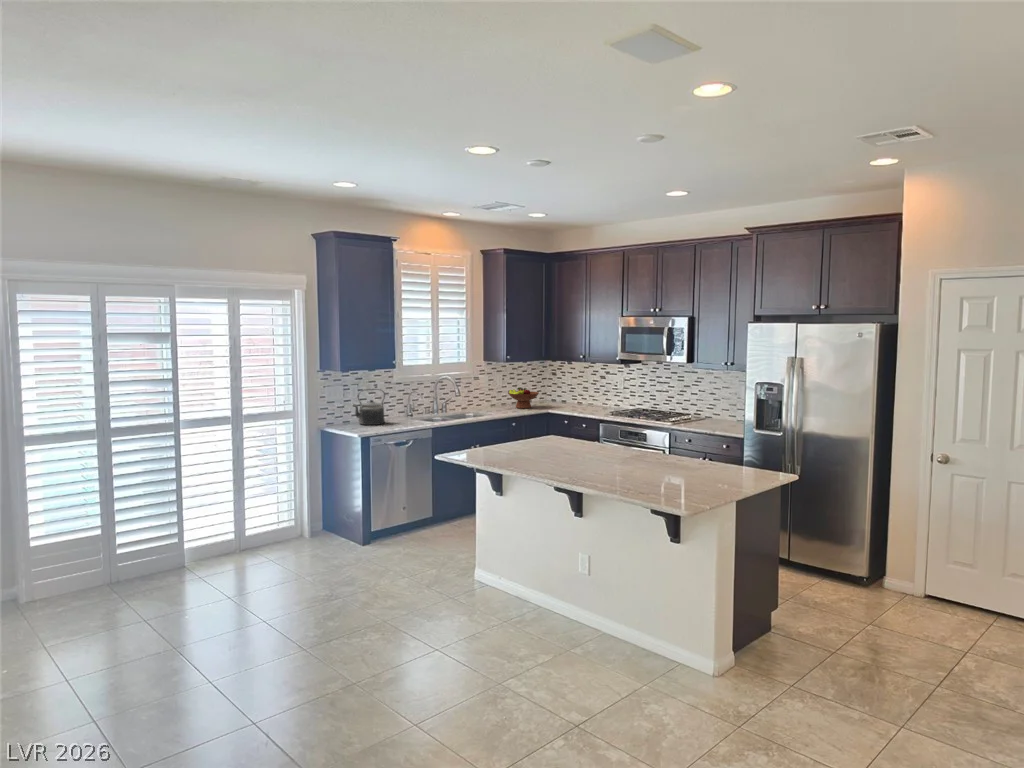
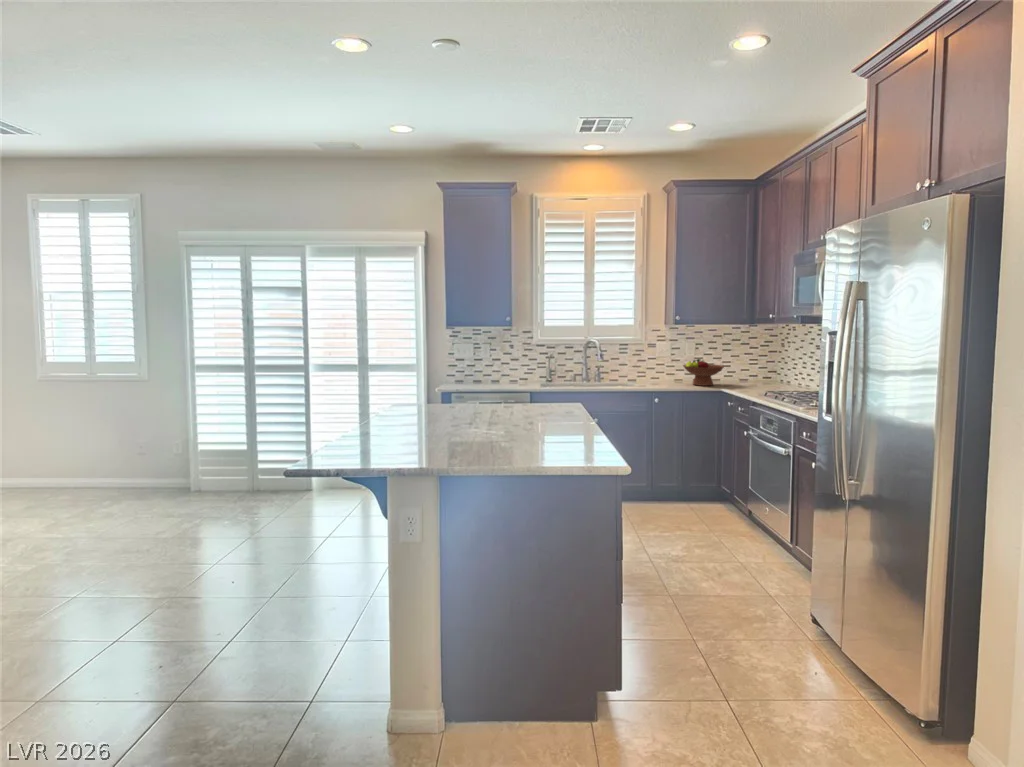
kettle: present [353,389,385,425] -> none [476,348,510,386]

